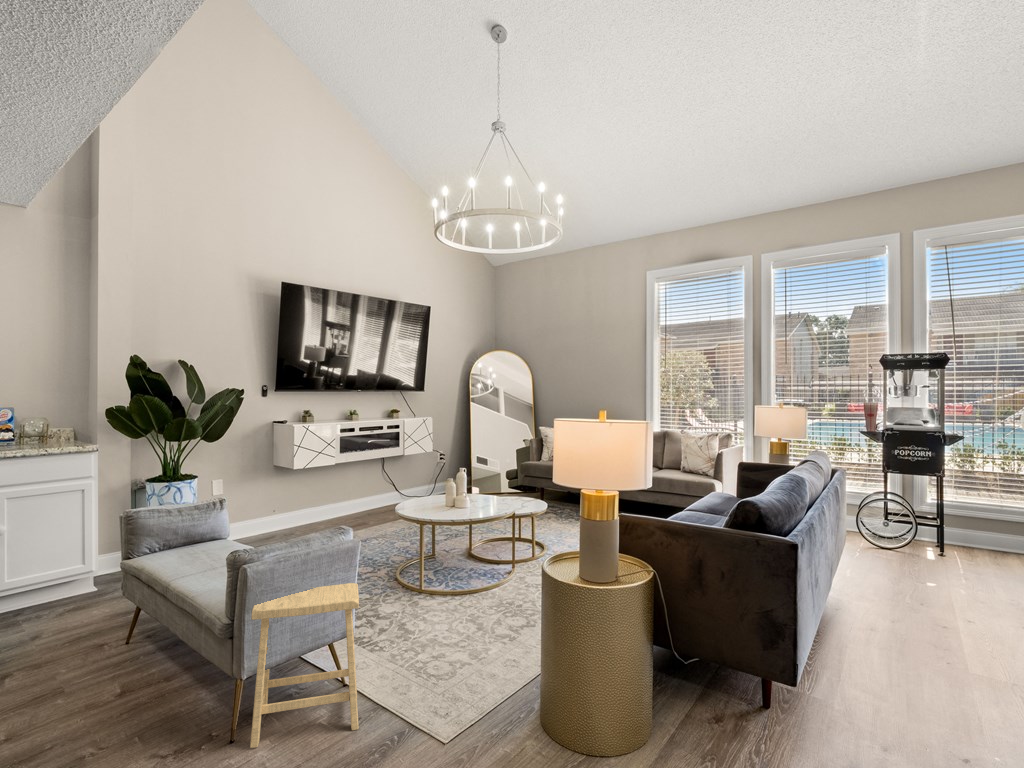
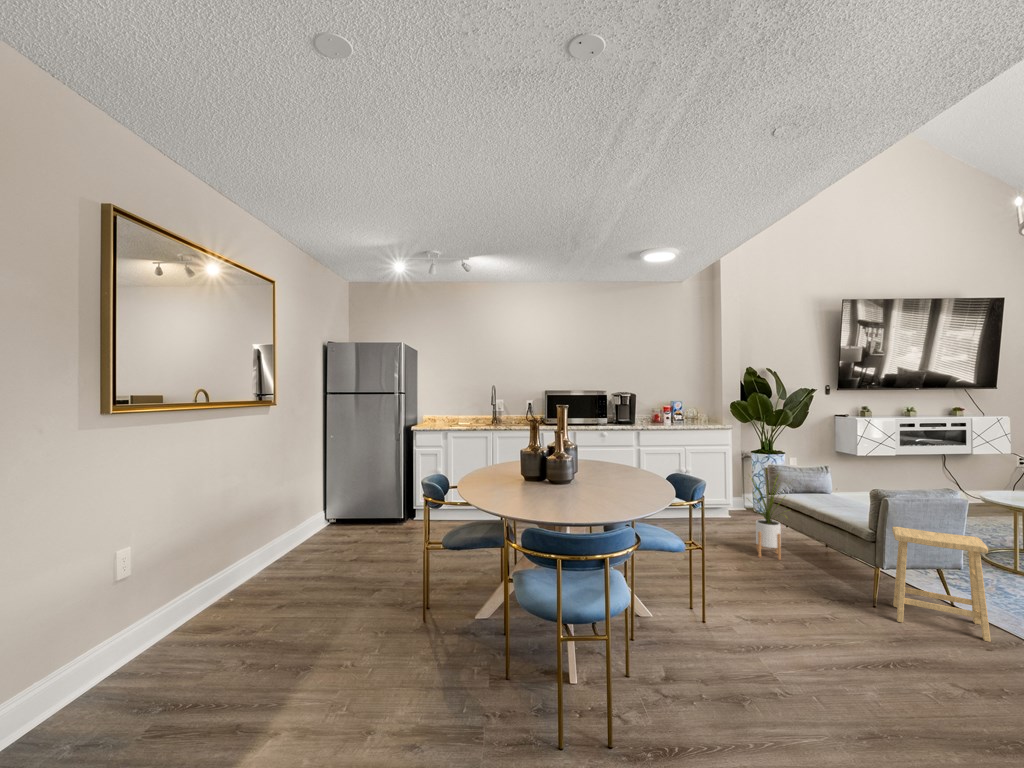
house plant: none [55,518,155,683] -> present [747,475,783,560]

